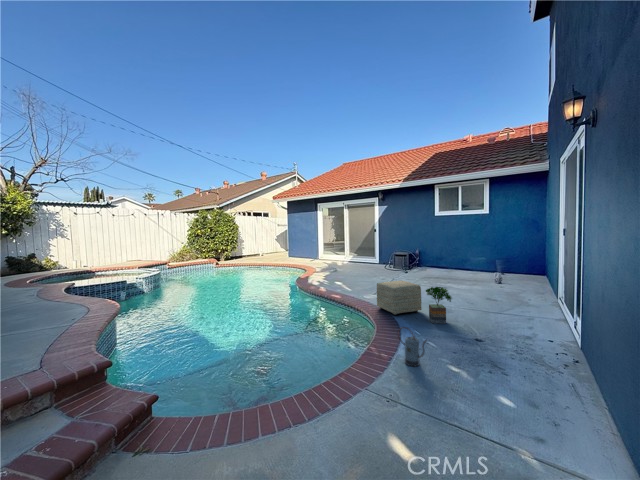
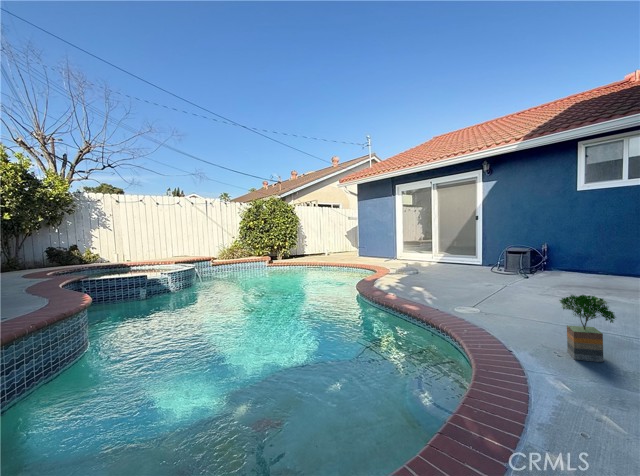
ottoman: present [377,281,422,315] -> none [471,285,552,340]
watering can: present [398,327,426,366] -> none [499,361,562,441]

